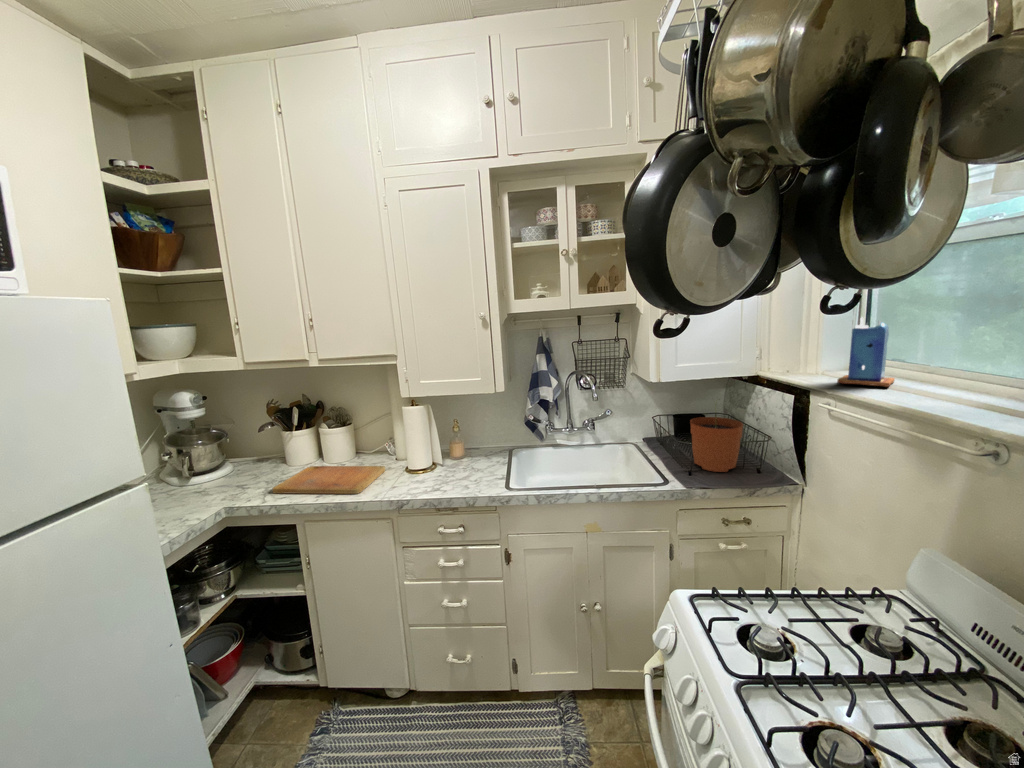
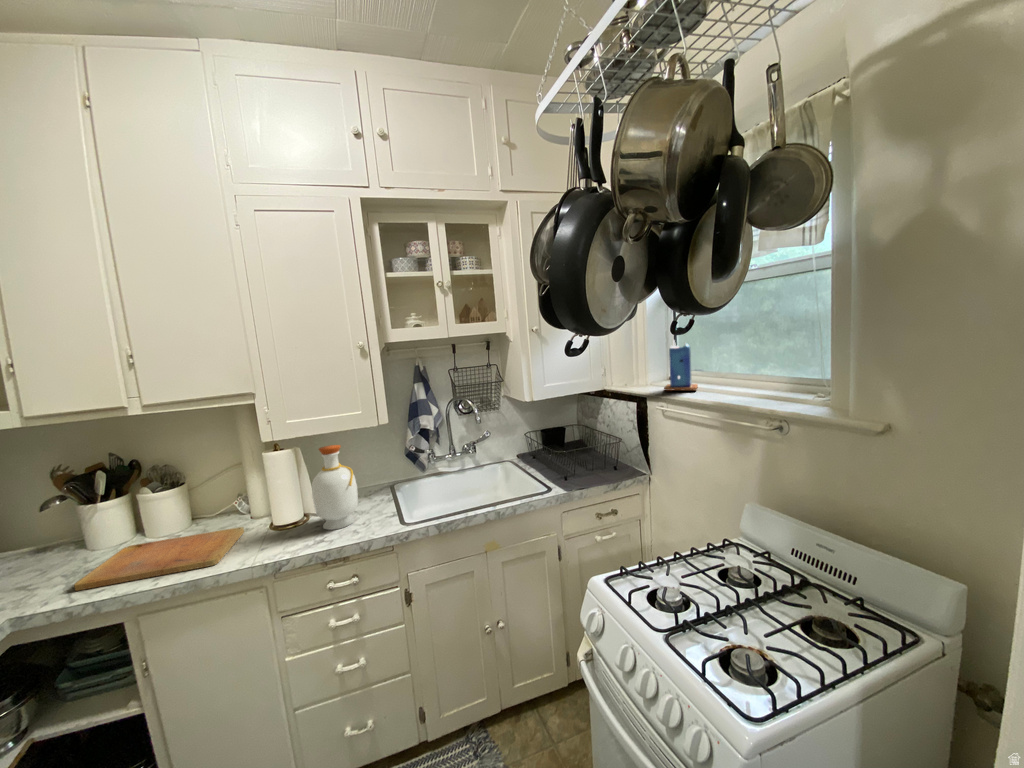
bottle: none [435,406,473,482] -> present [312,445,358,530]
plant pot: present [690,417,743,472] -> none [561,412,602,475]

